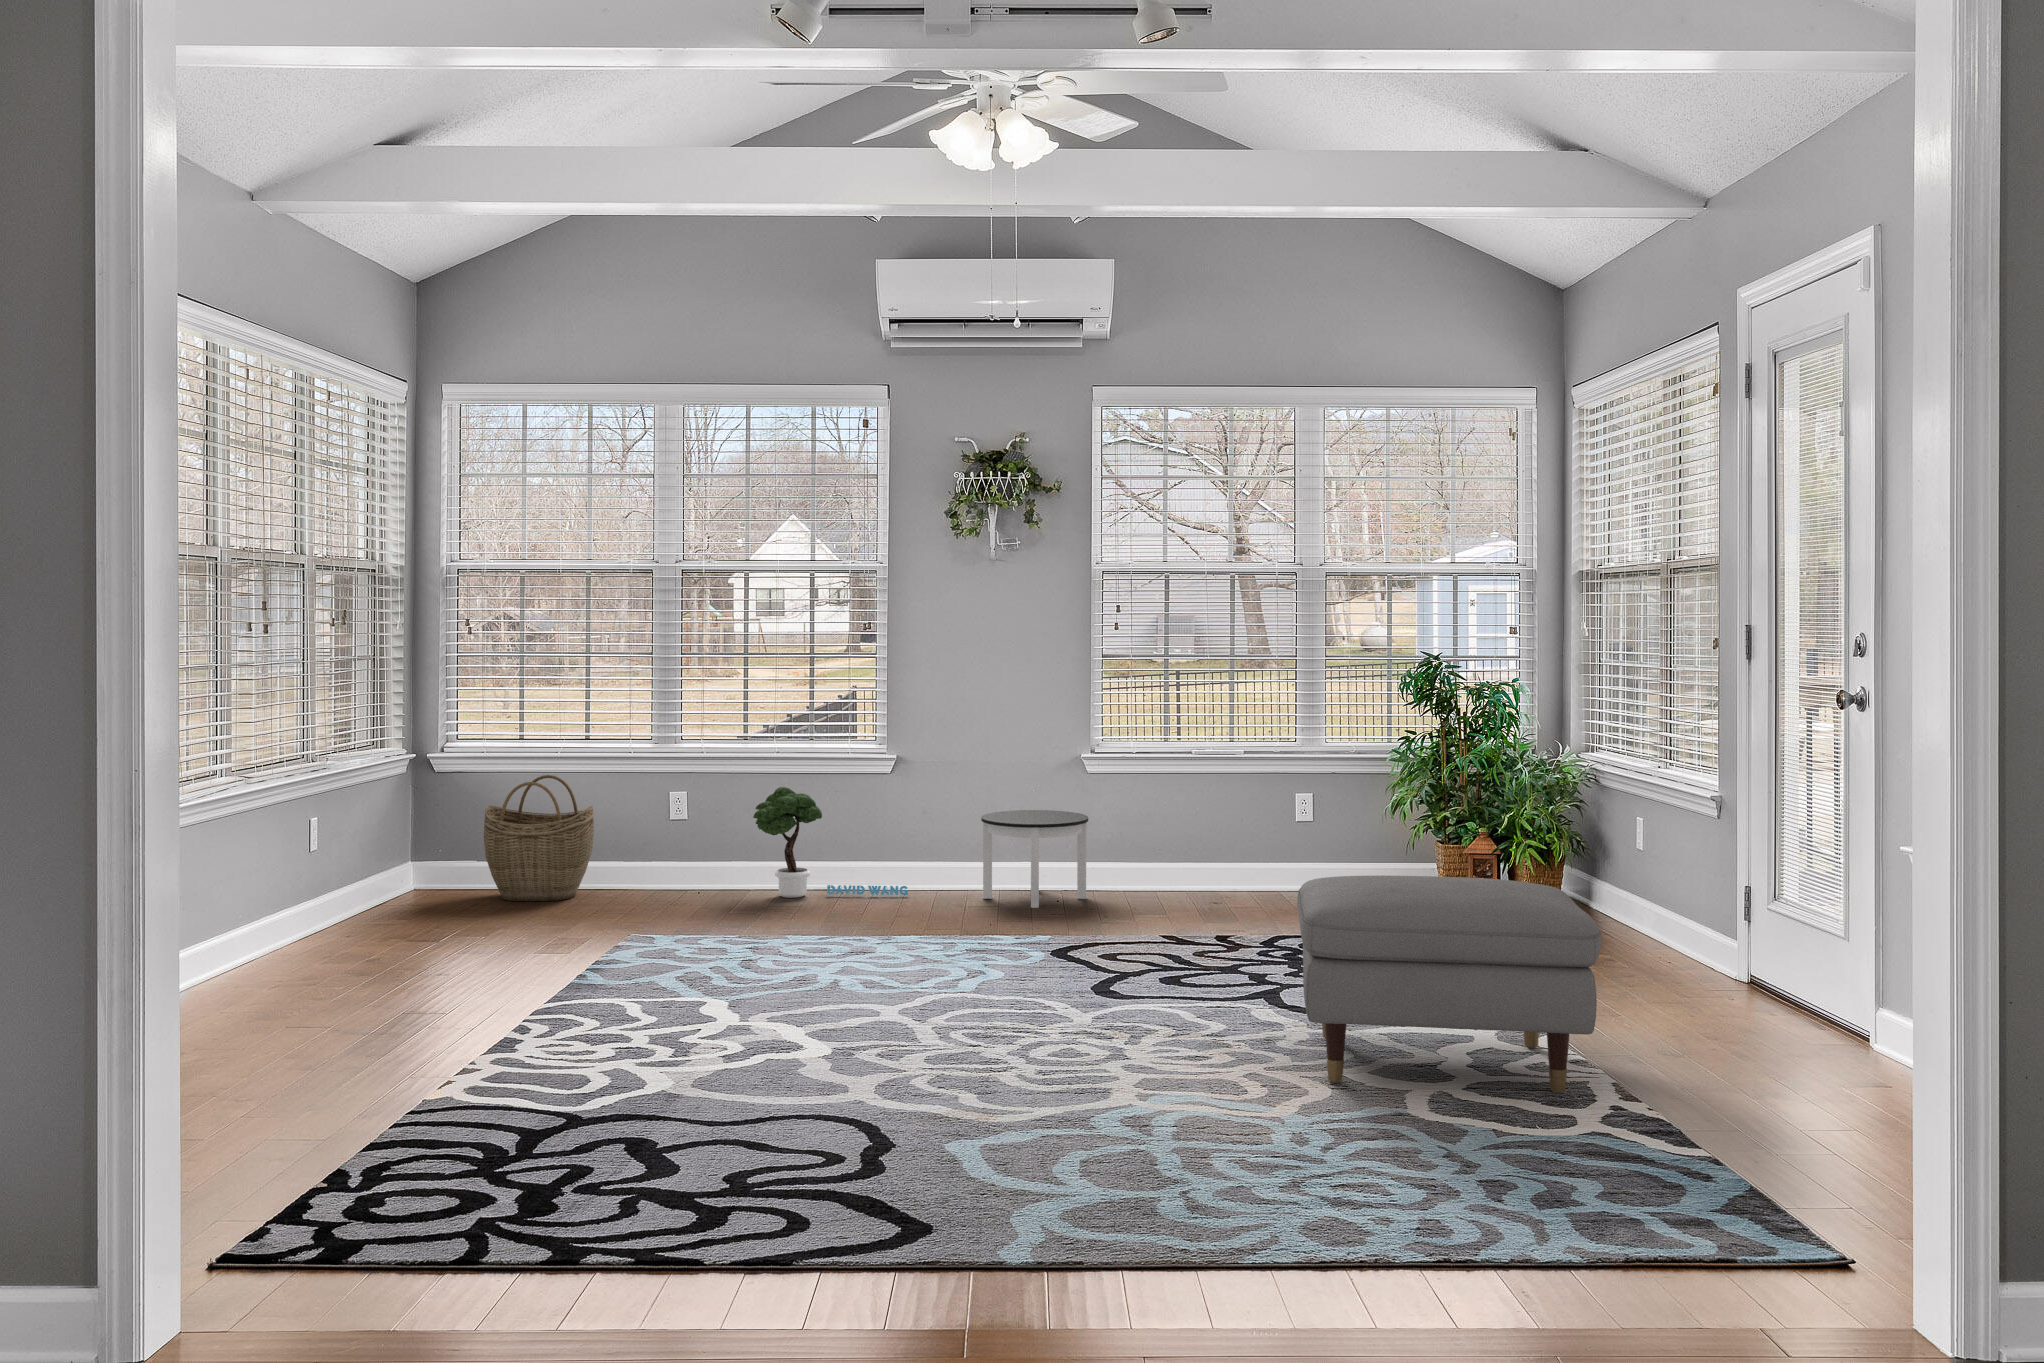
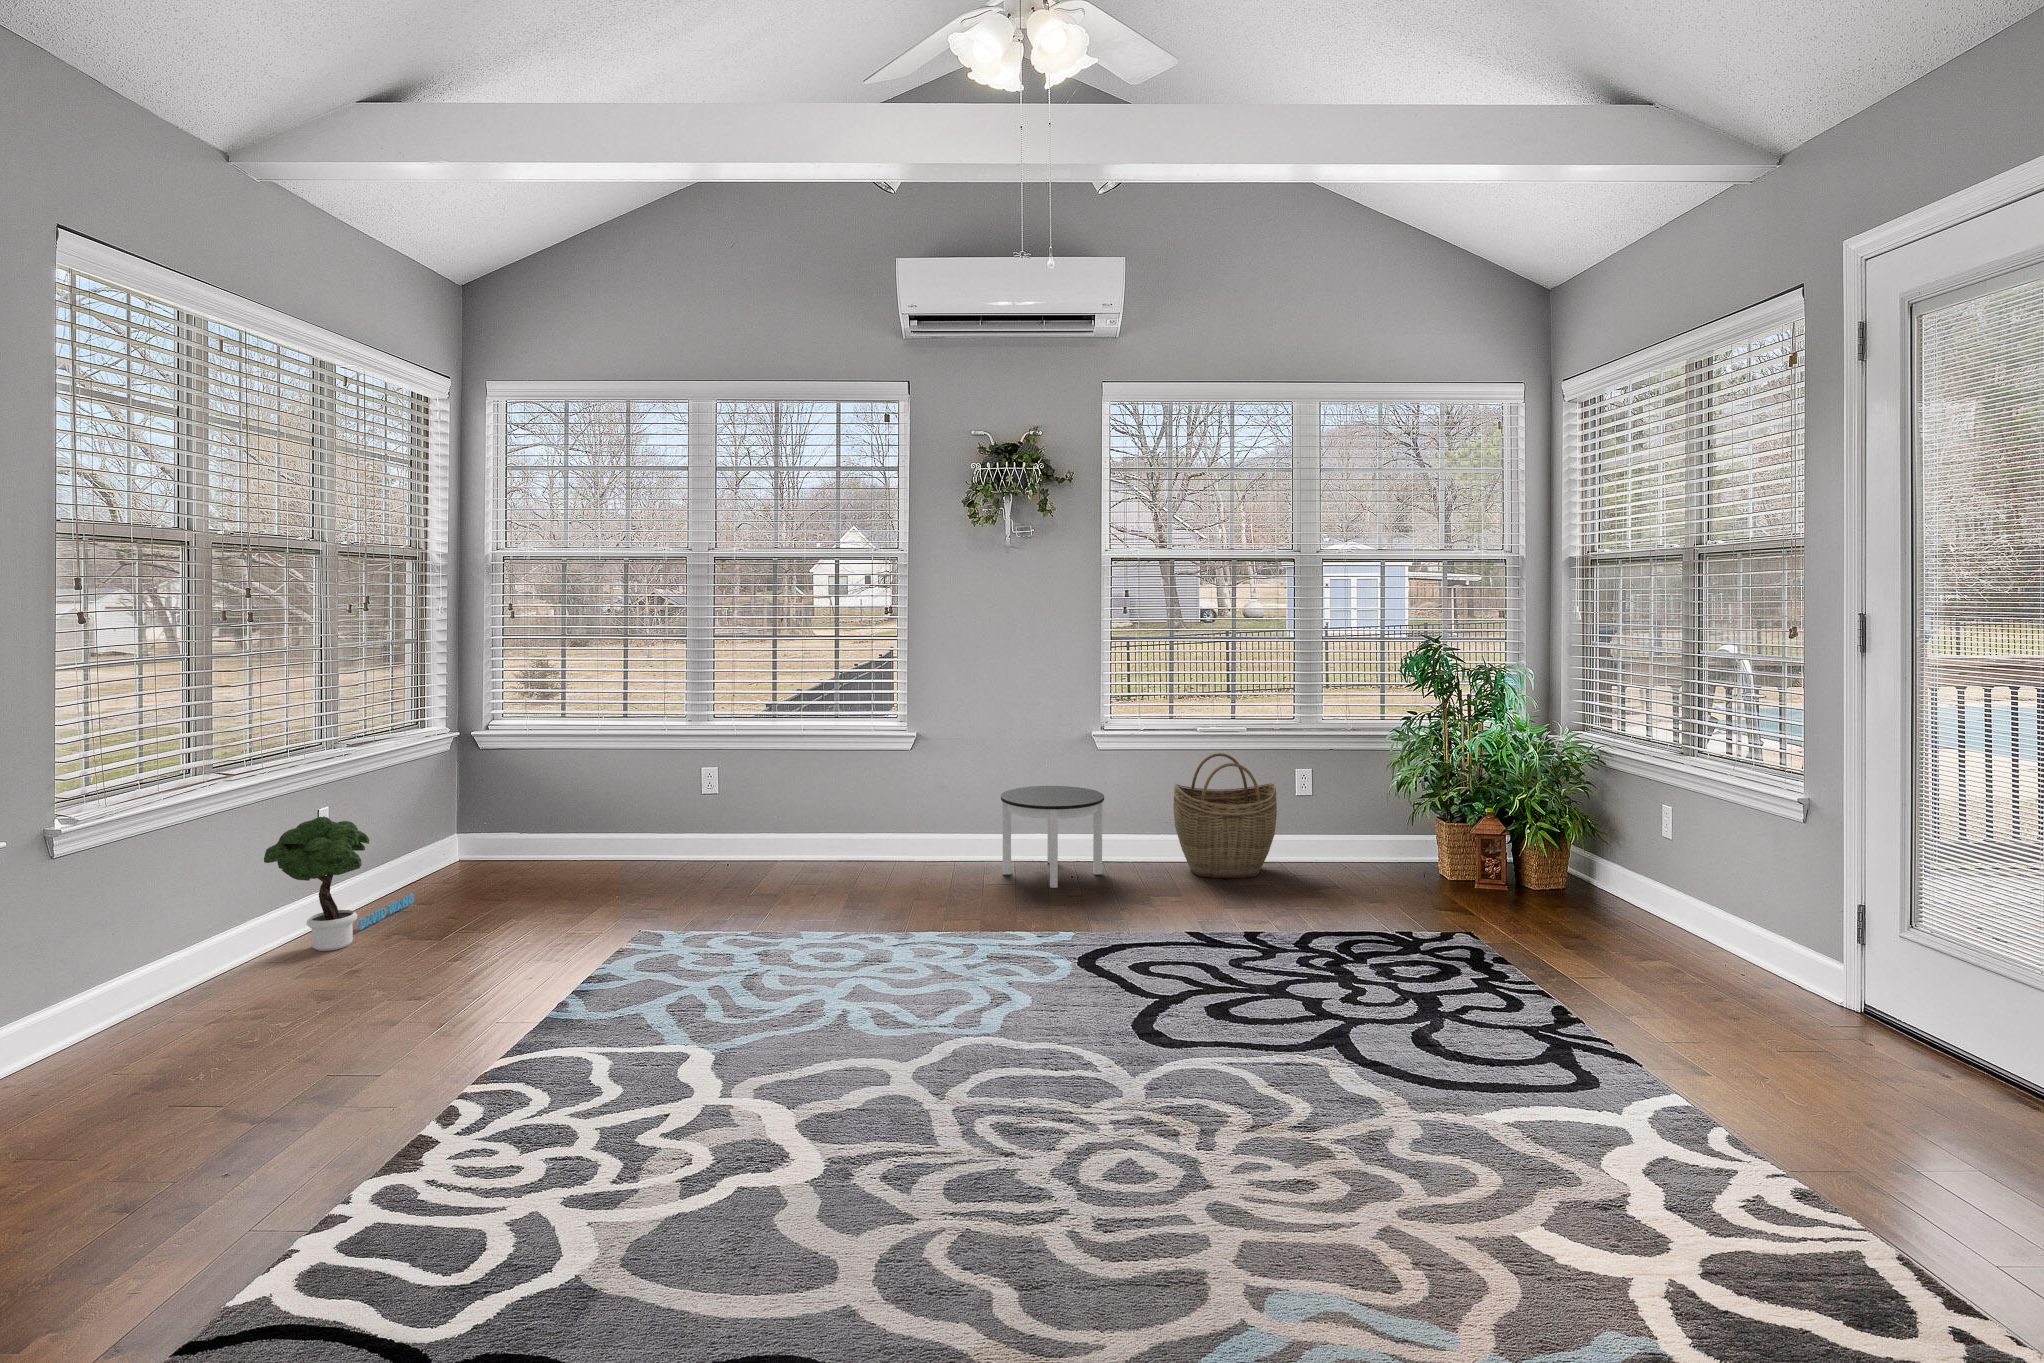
woven basket: present [484,775,594,901] -> present [1173,753,1277,878]
potted tree: present [753,787,908,898] -> present [264,817,414,951]
ottoman: present [1297,875,1601,1093] -> none [1409,934,1915,1287]

